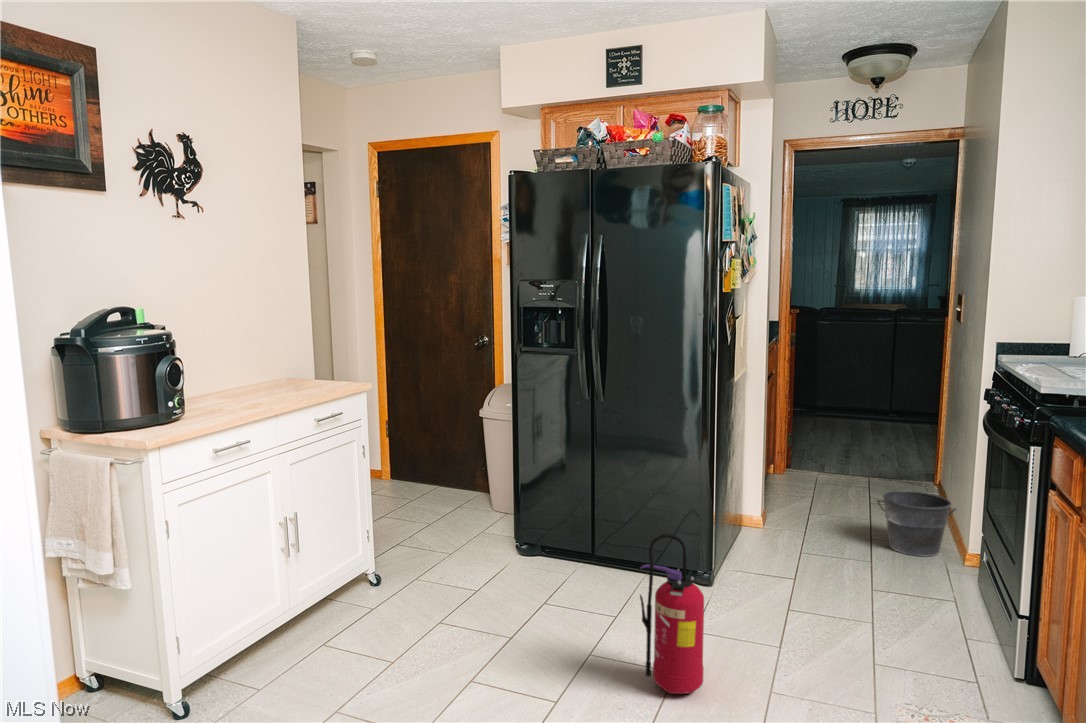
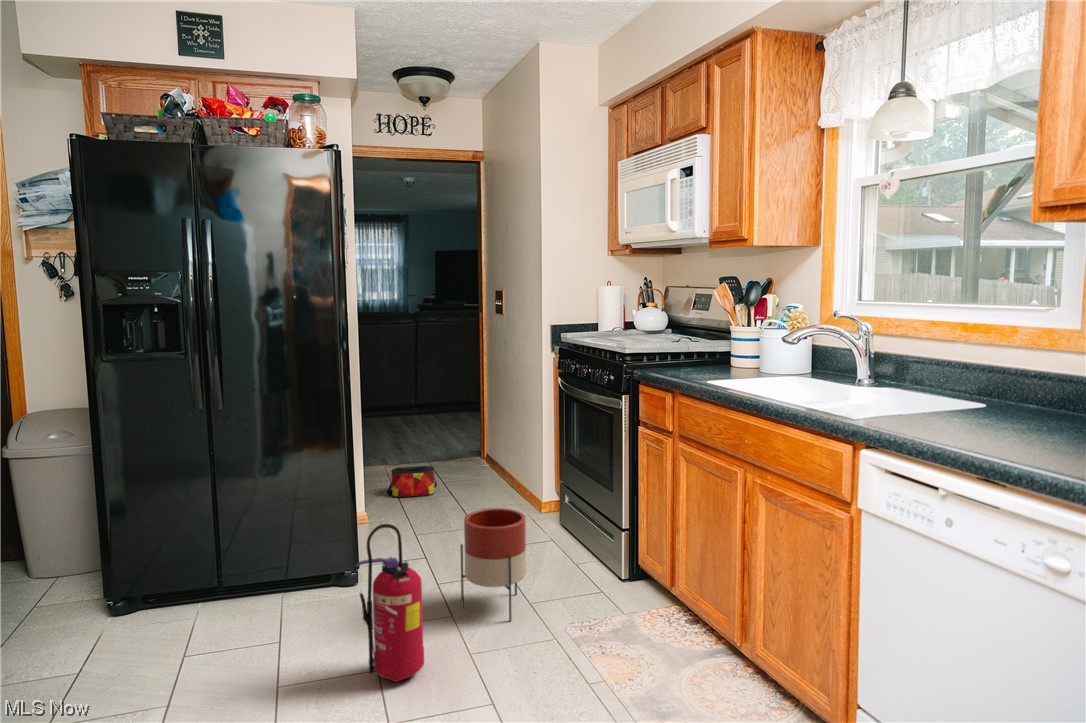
bucket: present [877,490,957,556] -> none [457,451,516,504]
bag: none [800,491,859,529] -> present [387,466,437,498]
planter: none [787,550,866,684] -> present [461,508,526,621]

